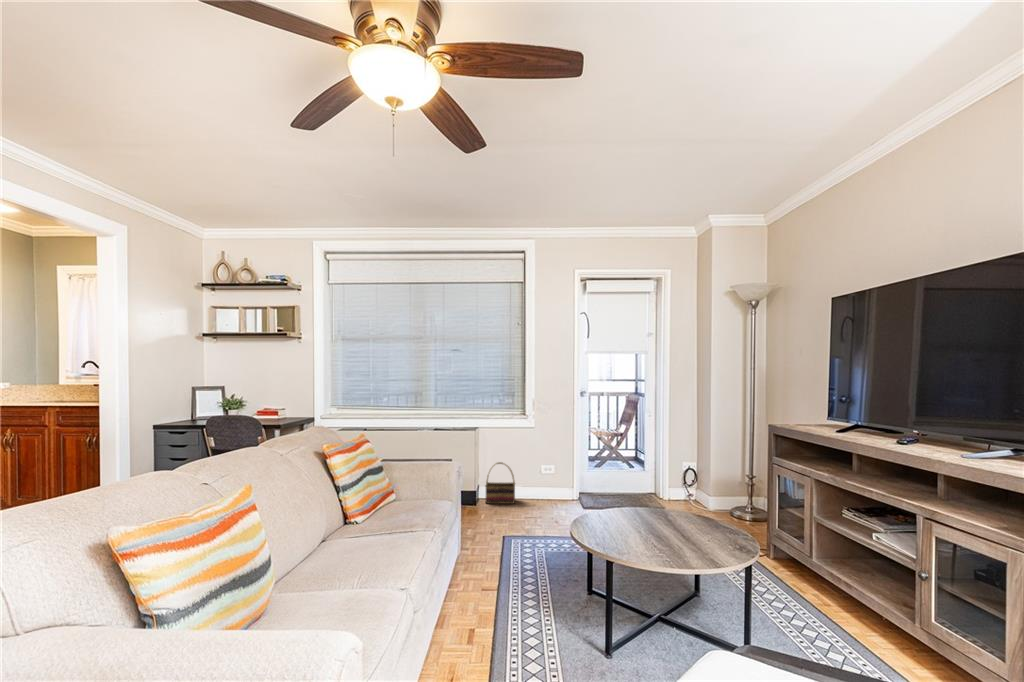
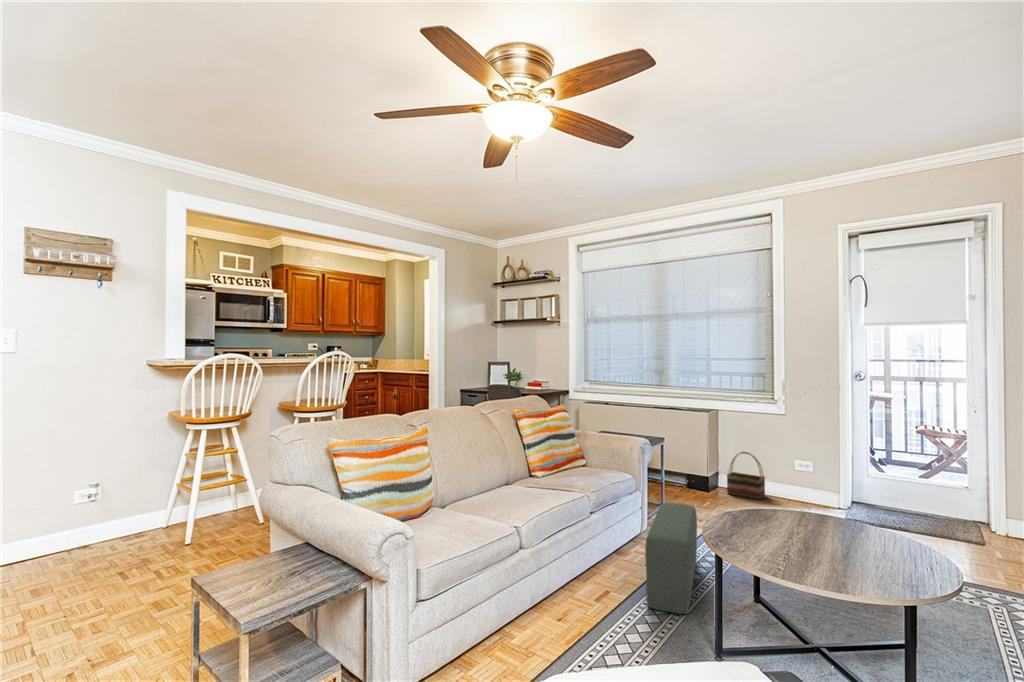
pouf: none [487,521,555,633] -> present [645,503,697,614]

